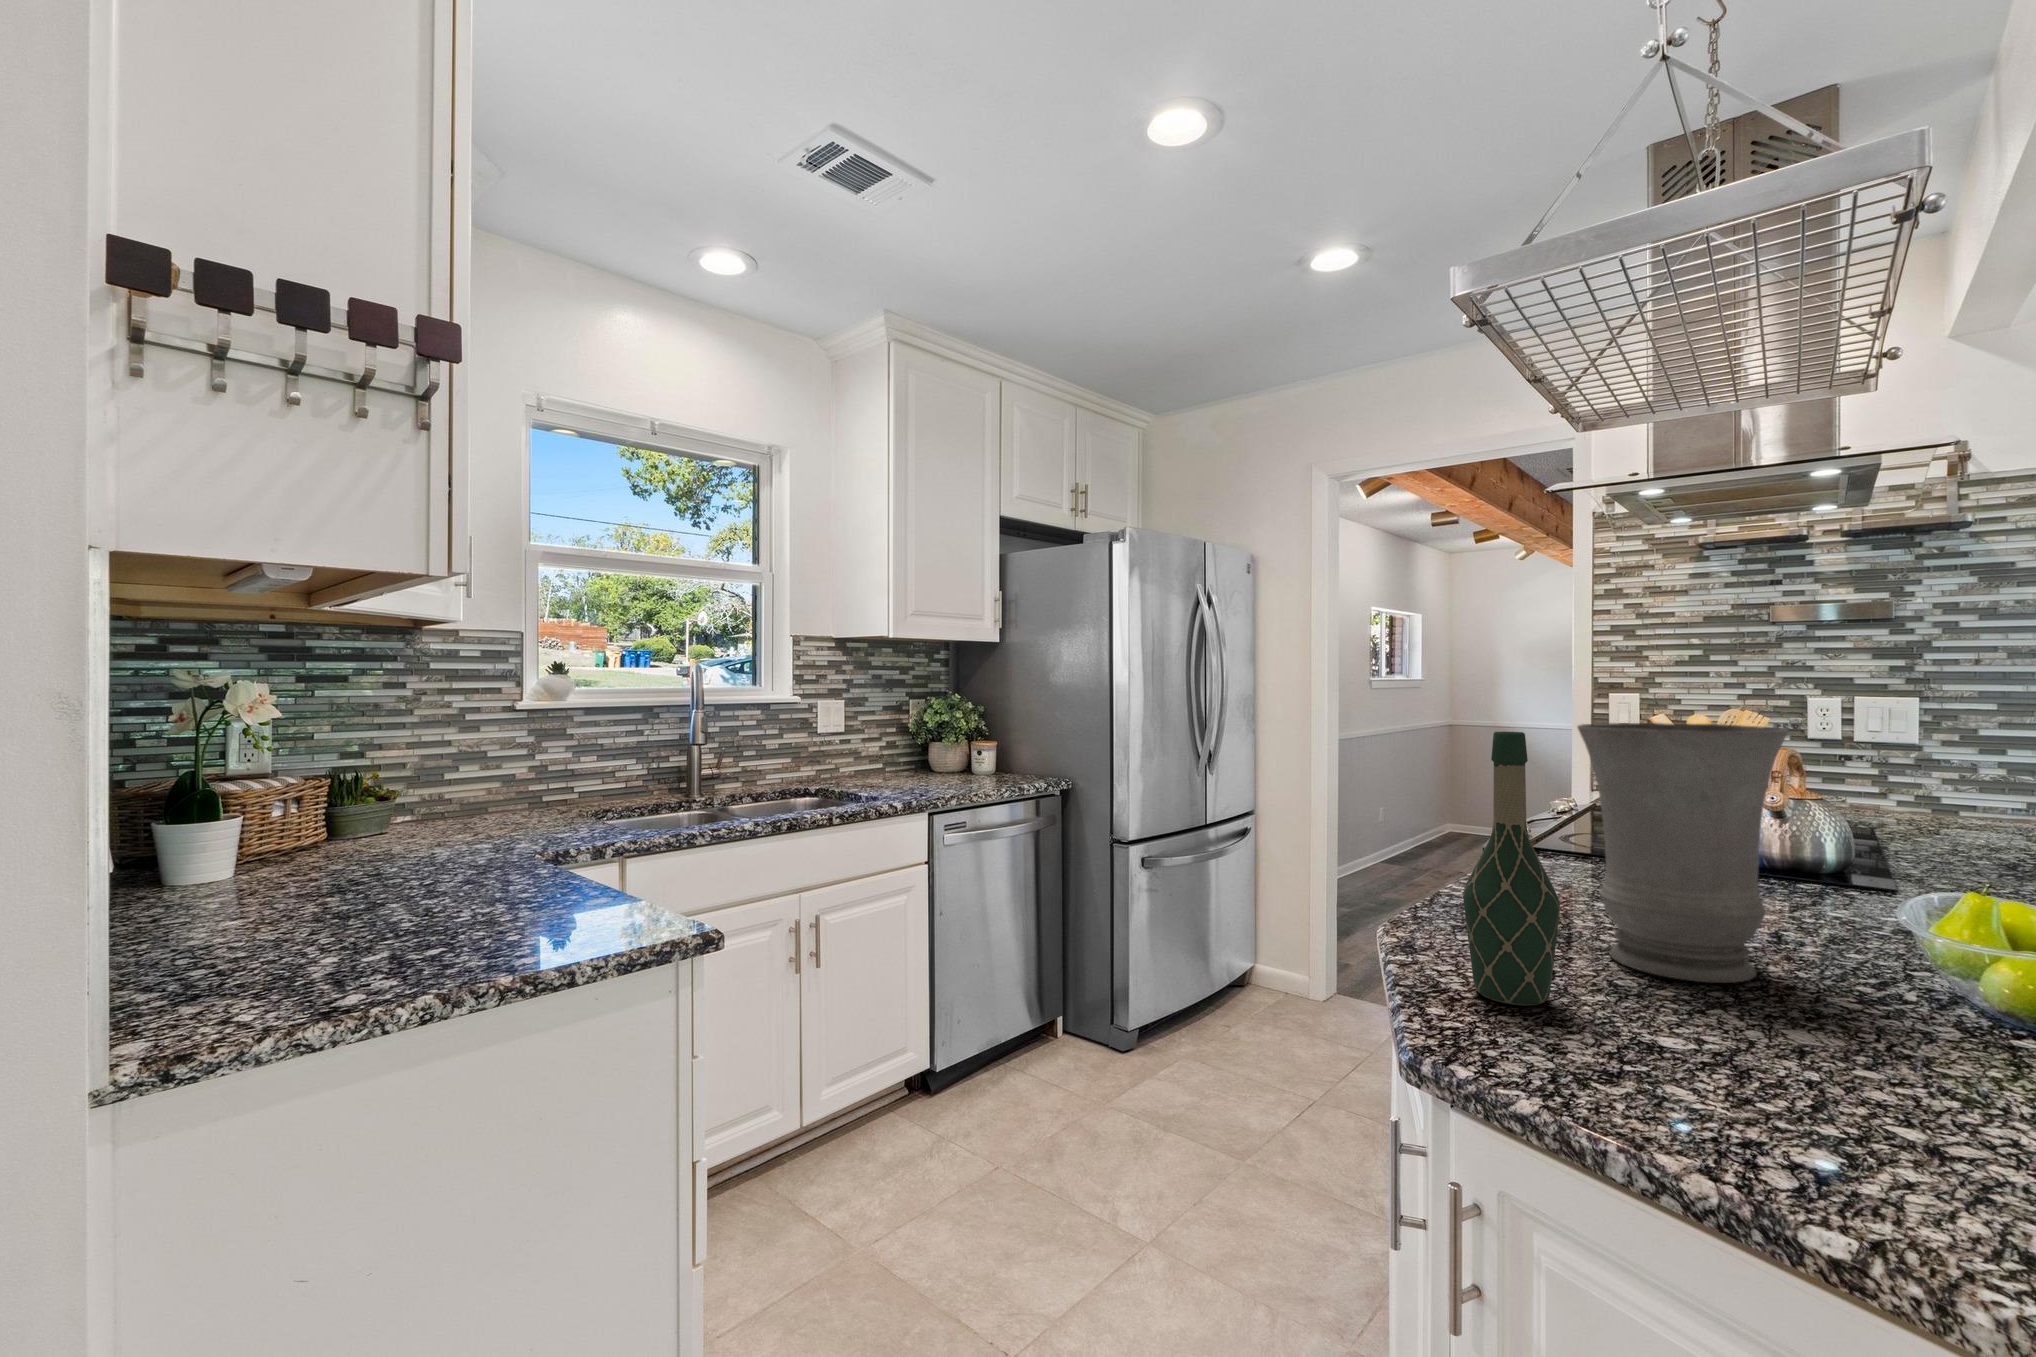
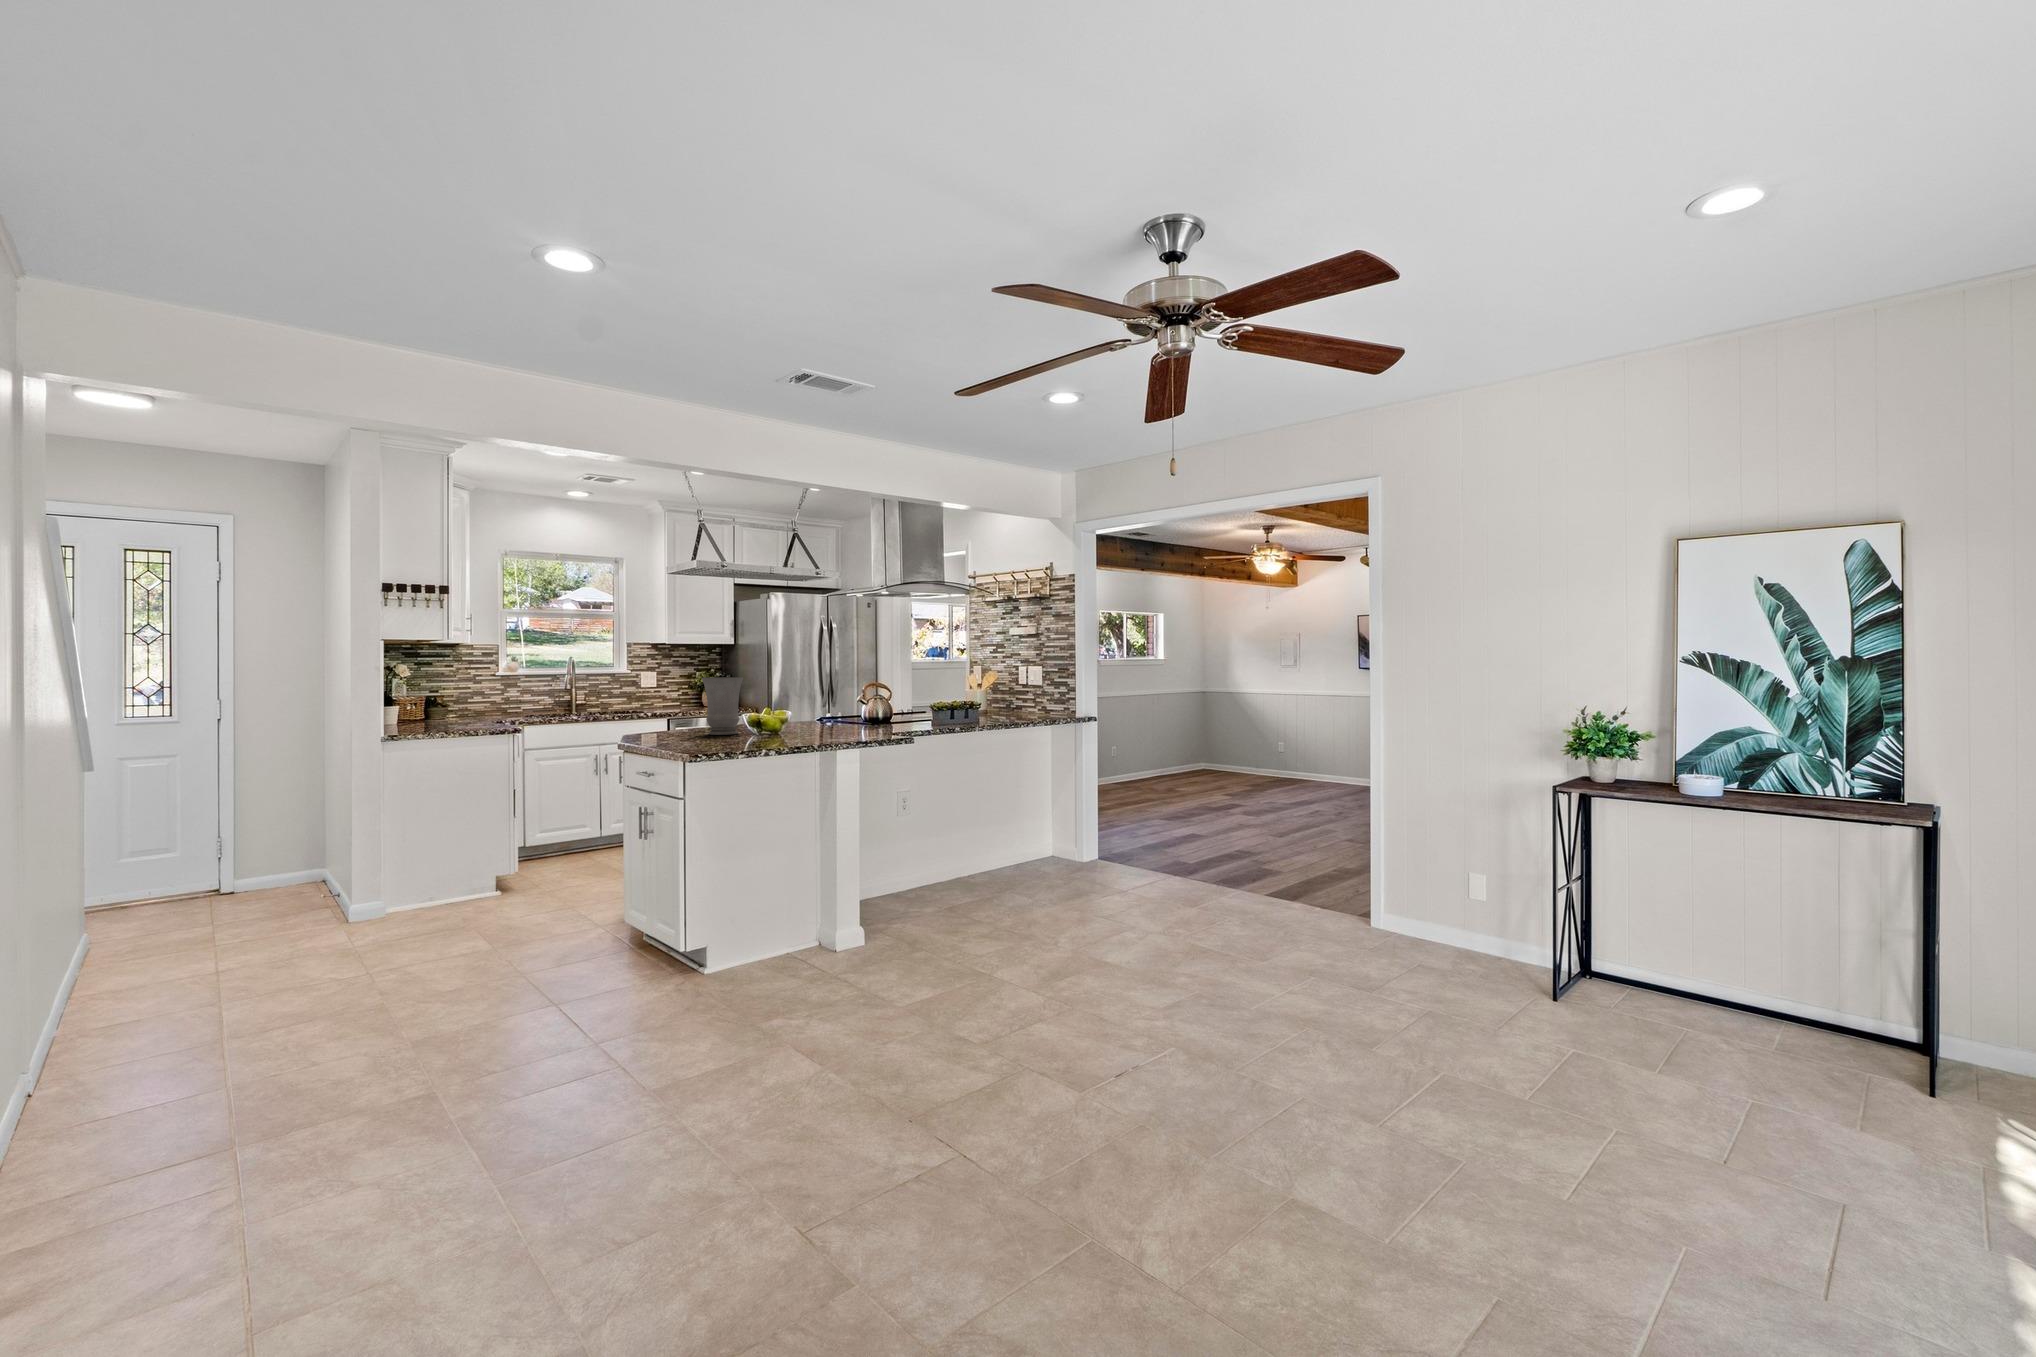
wine bottle: present [1463,732,1560,1005] -> none [654,678,674,736]

